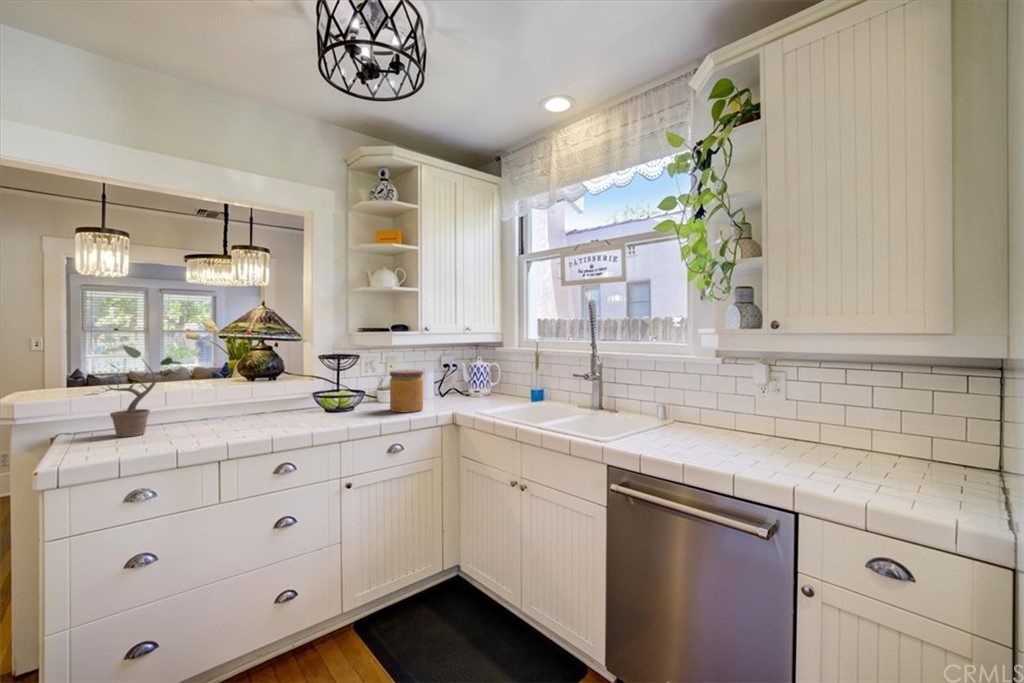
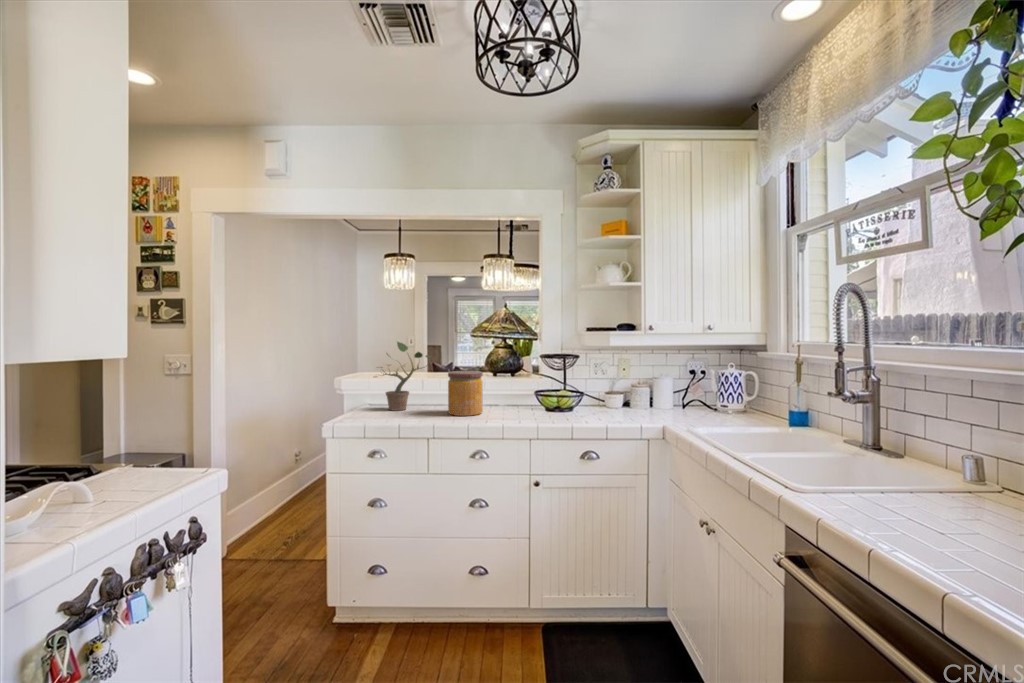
jar: present [390,370,423,413] -> present [448,371,483,416]

